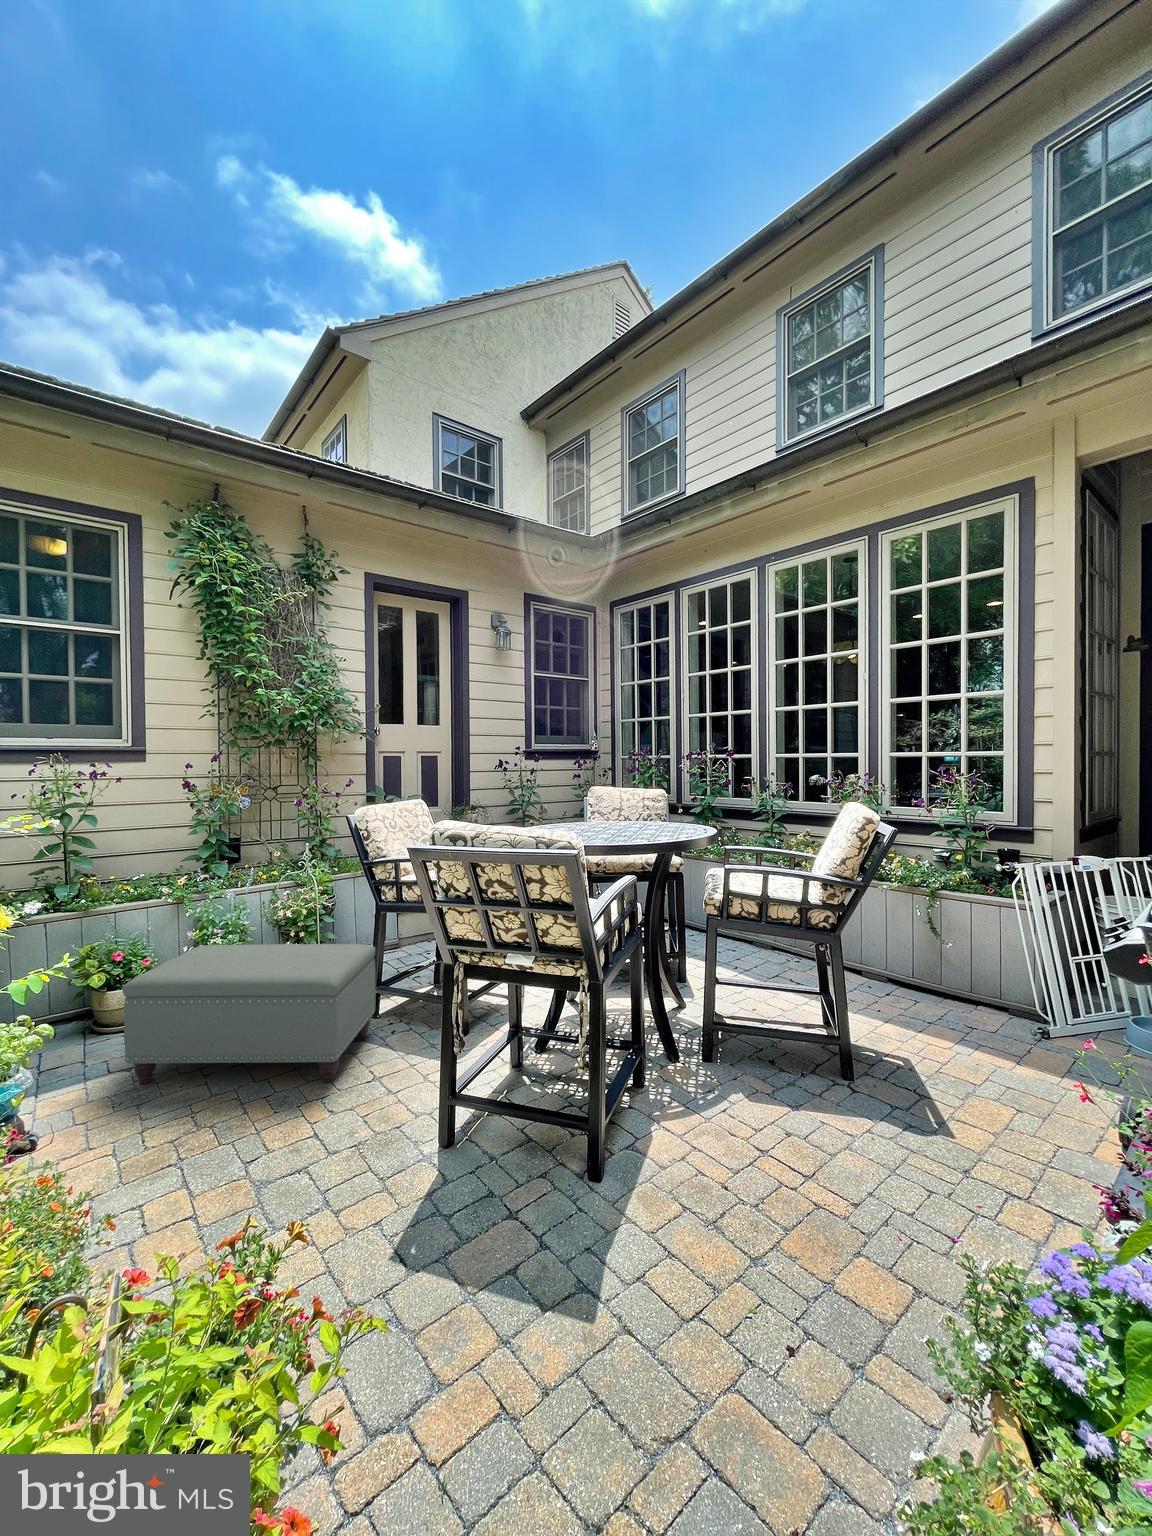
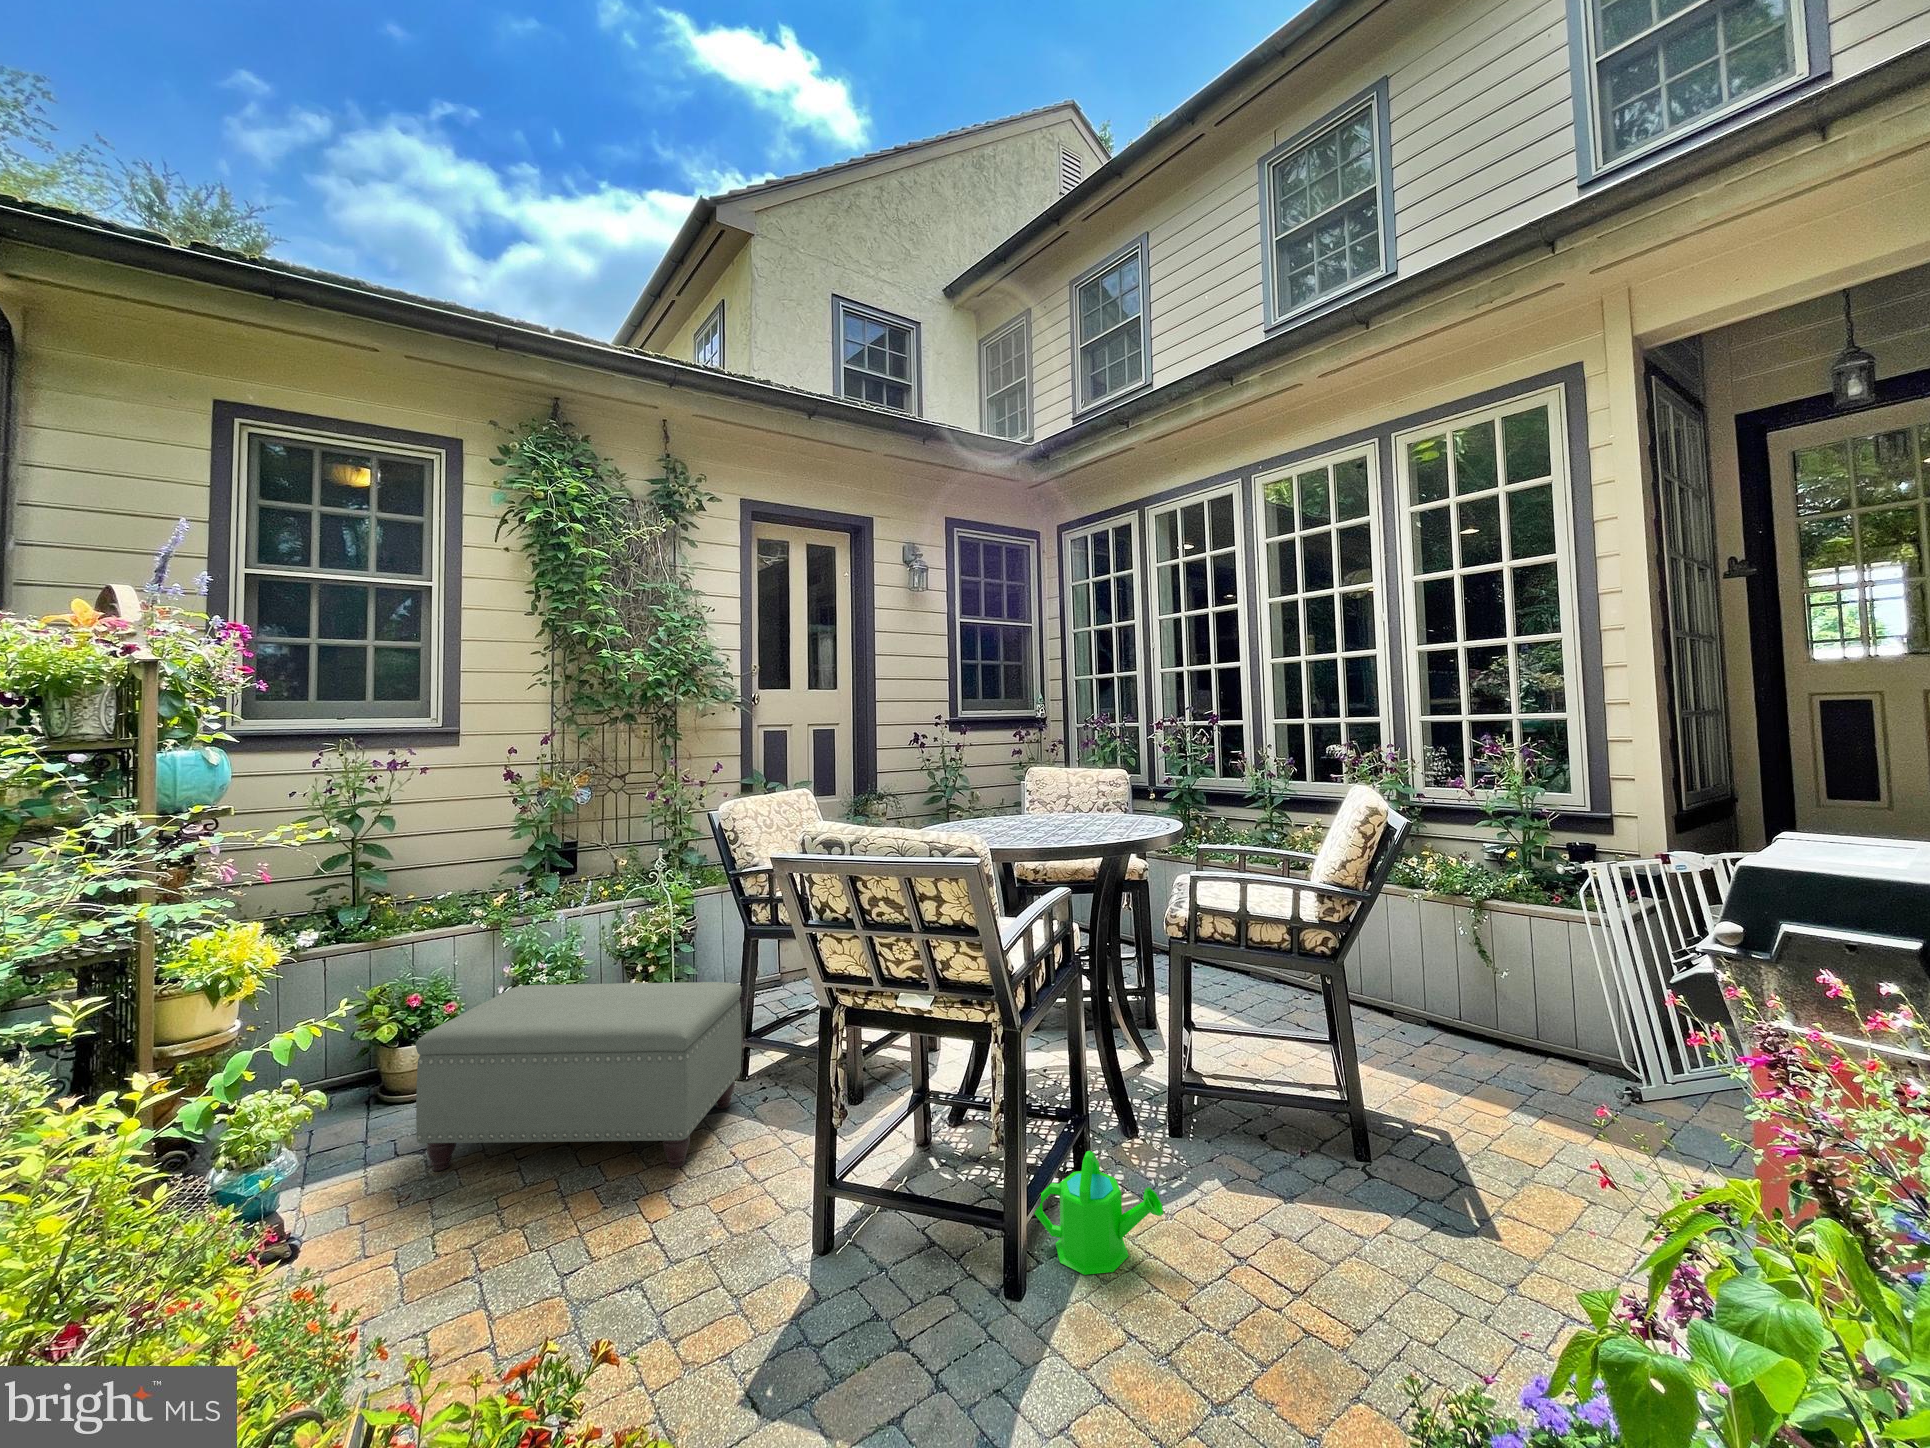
watering can: none [607,1072,707,1163] -> present [1034,1151,1164,1275]

